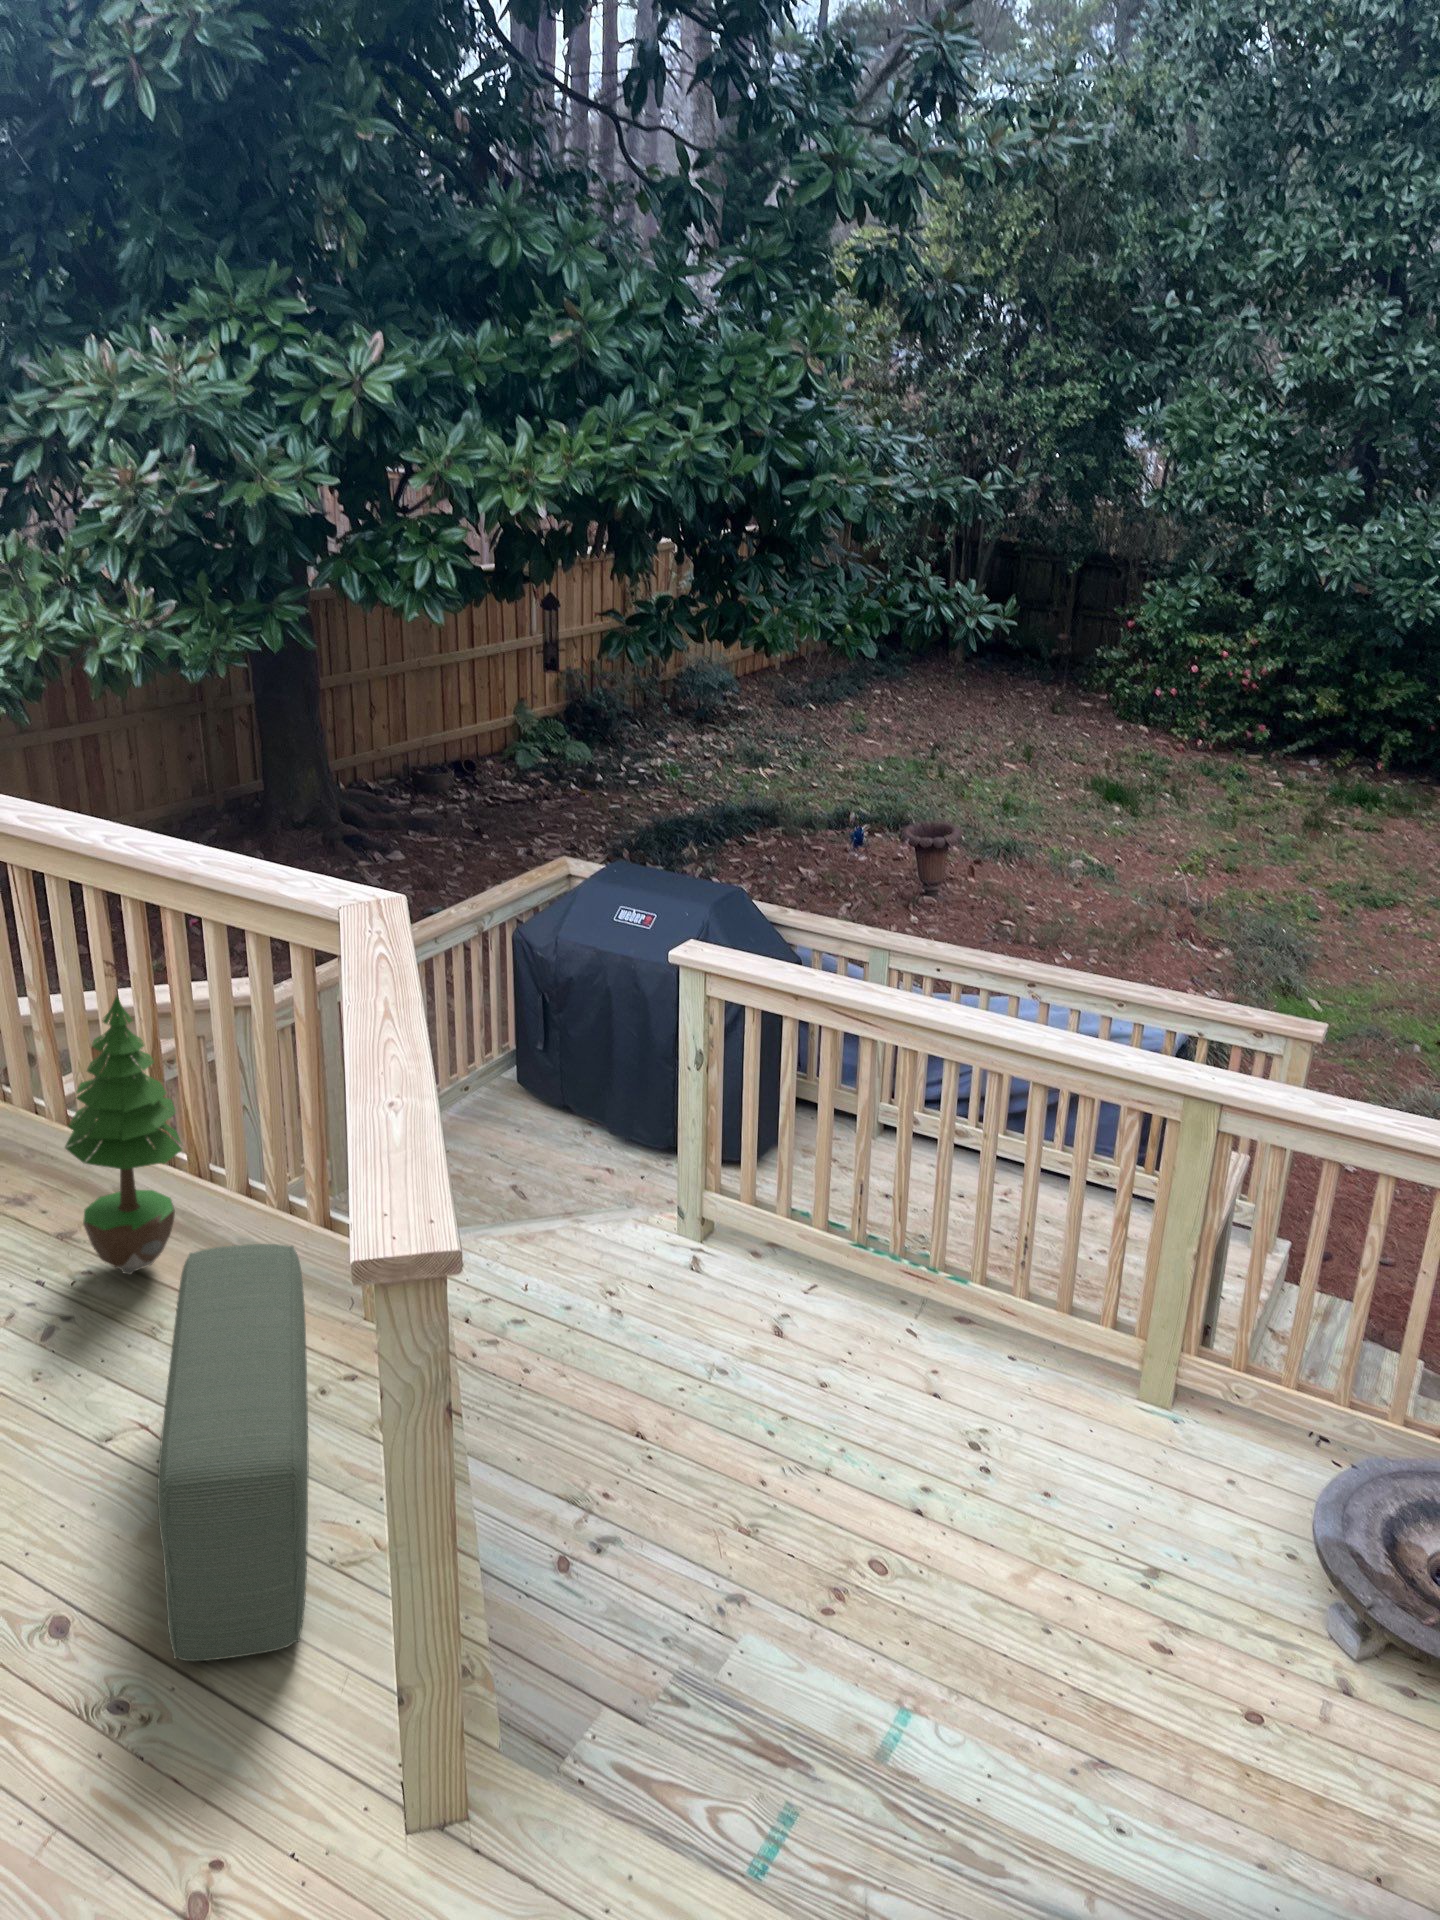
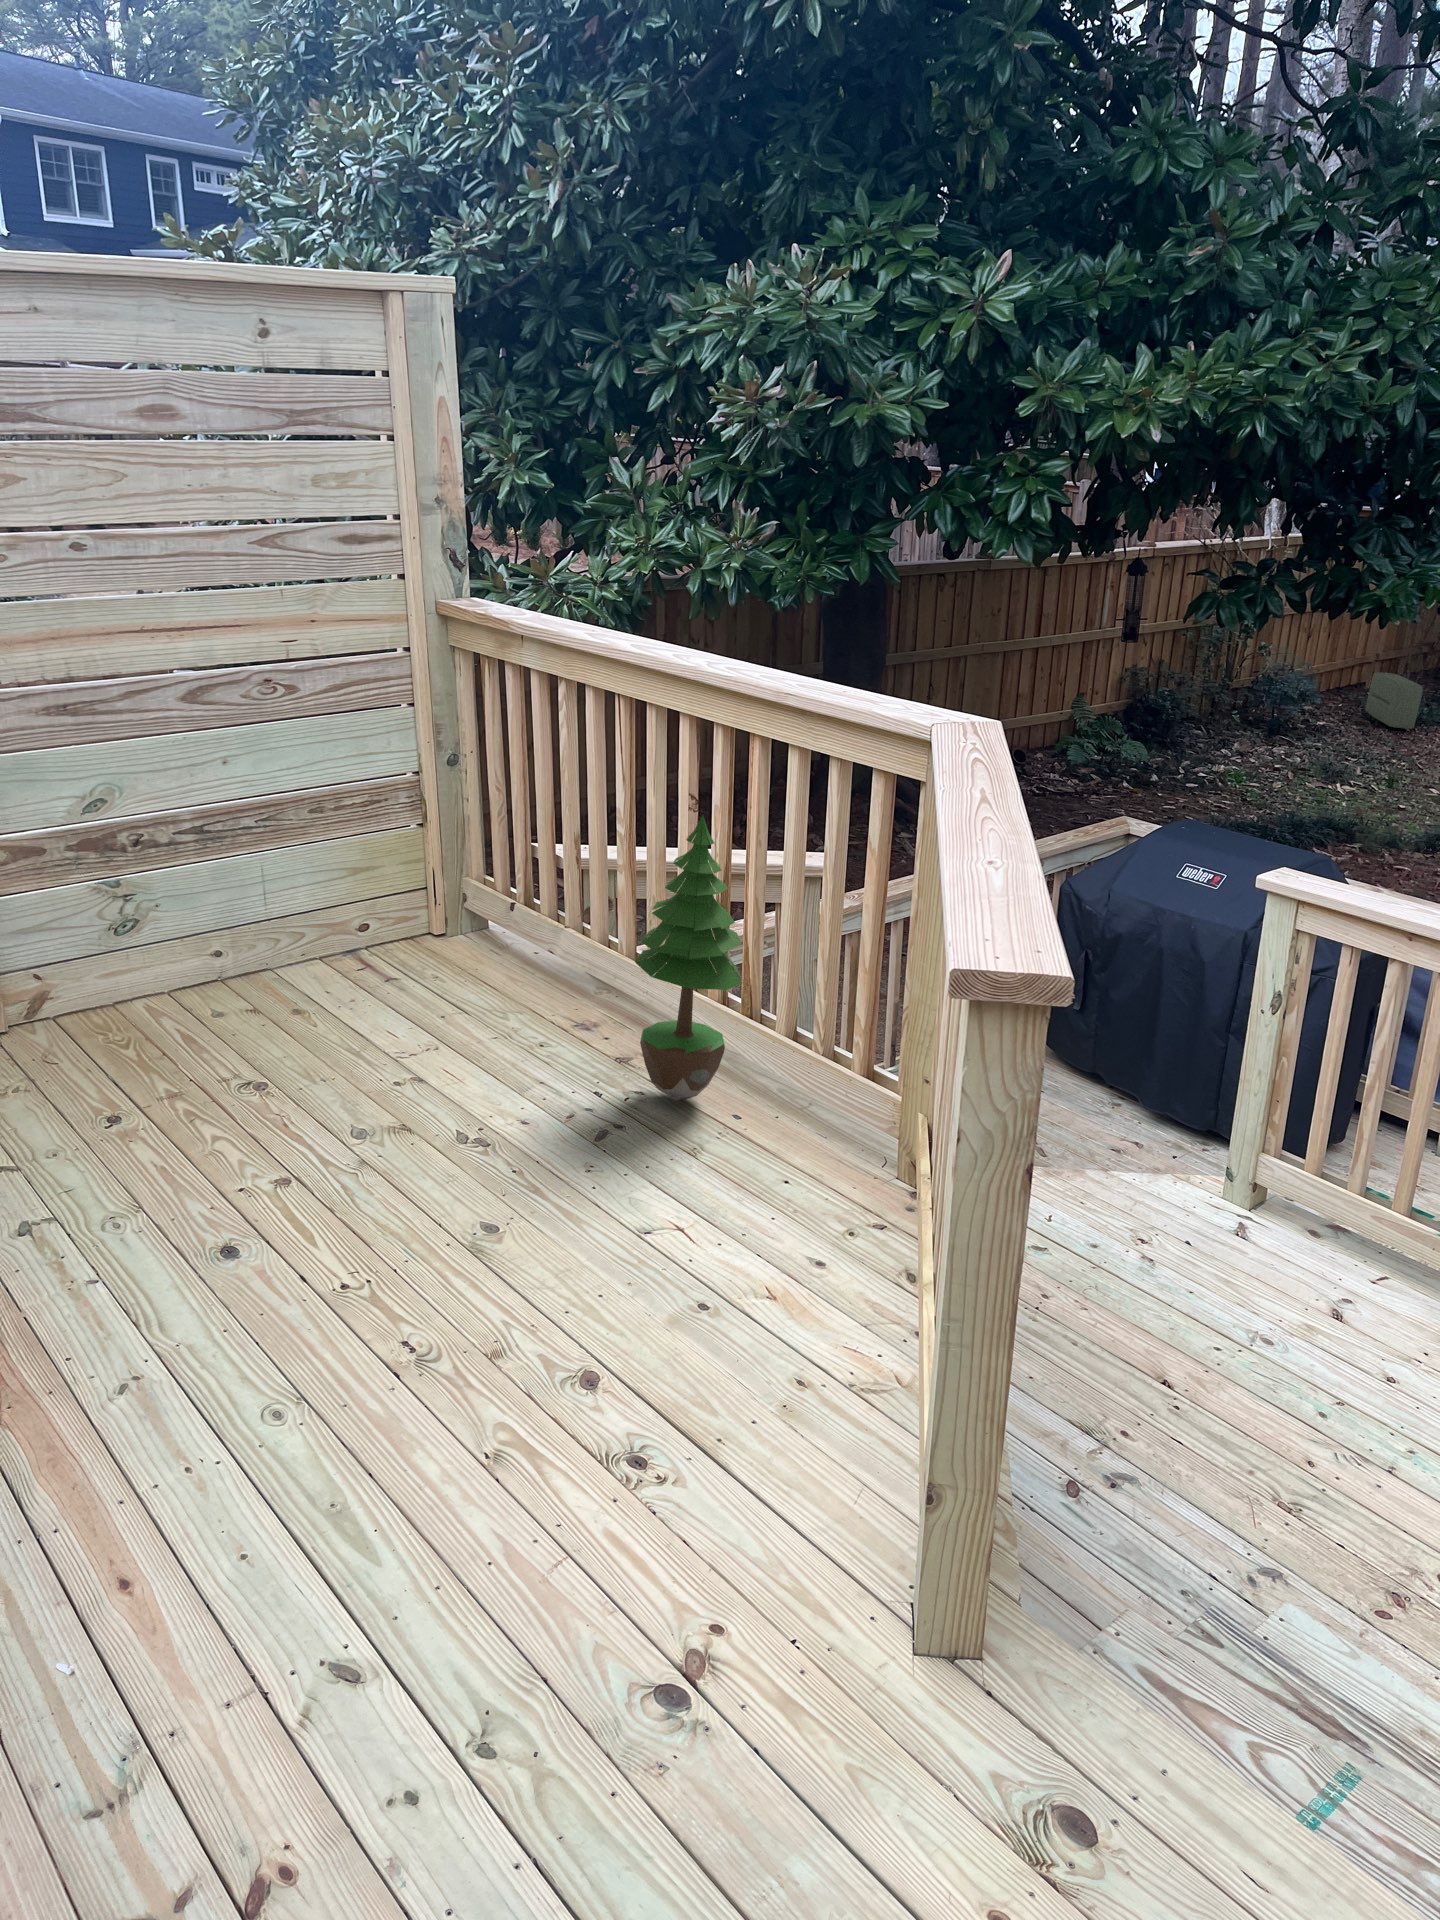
pouf: present [157,1244,309,1661] -> present [1365,673,1423,729]

